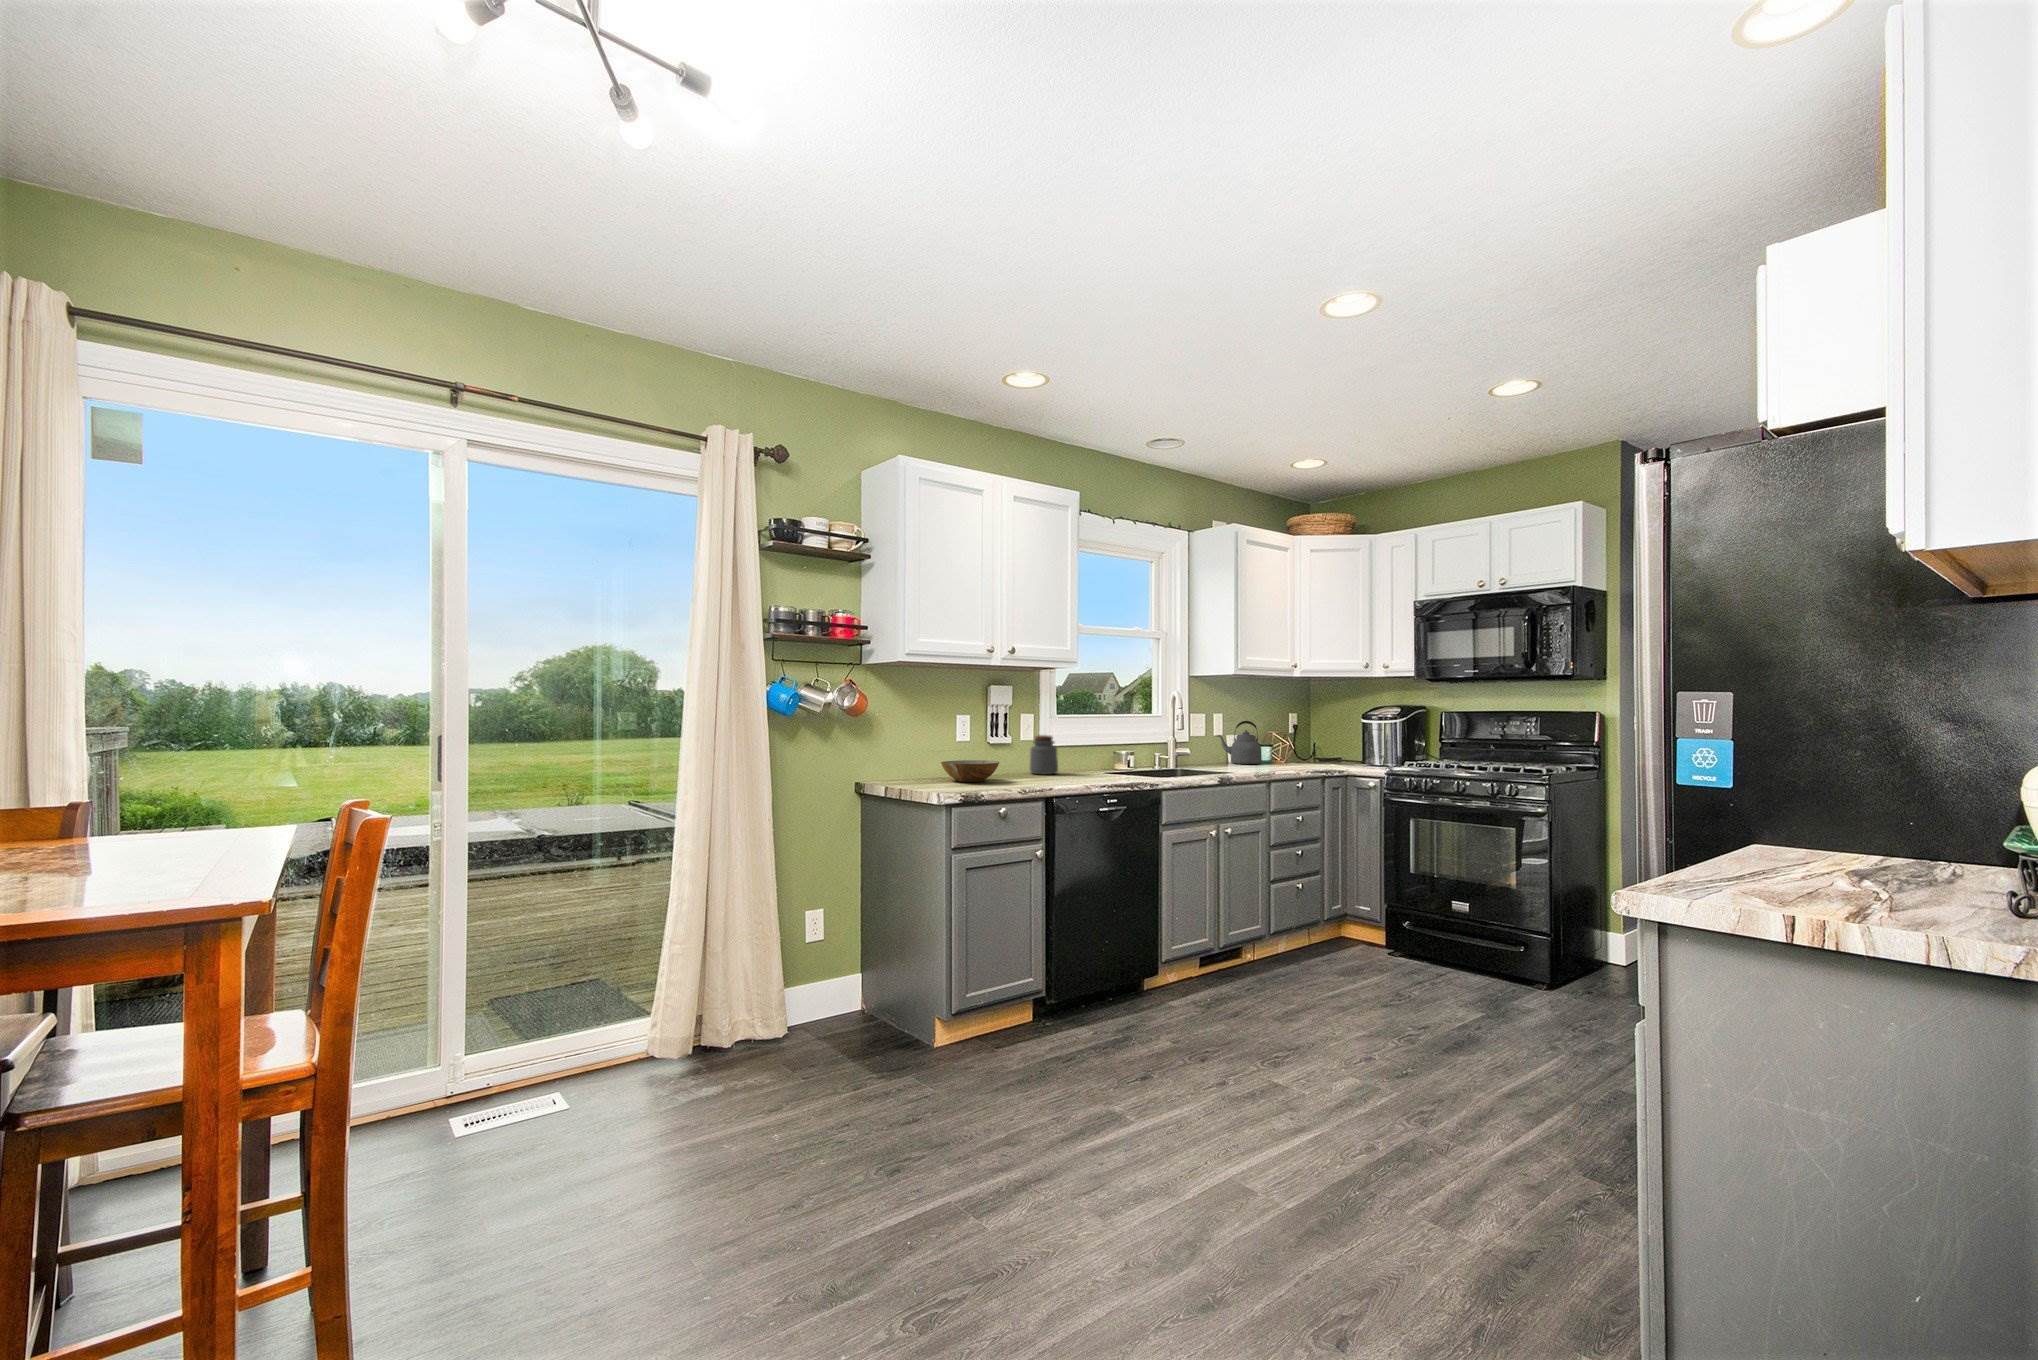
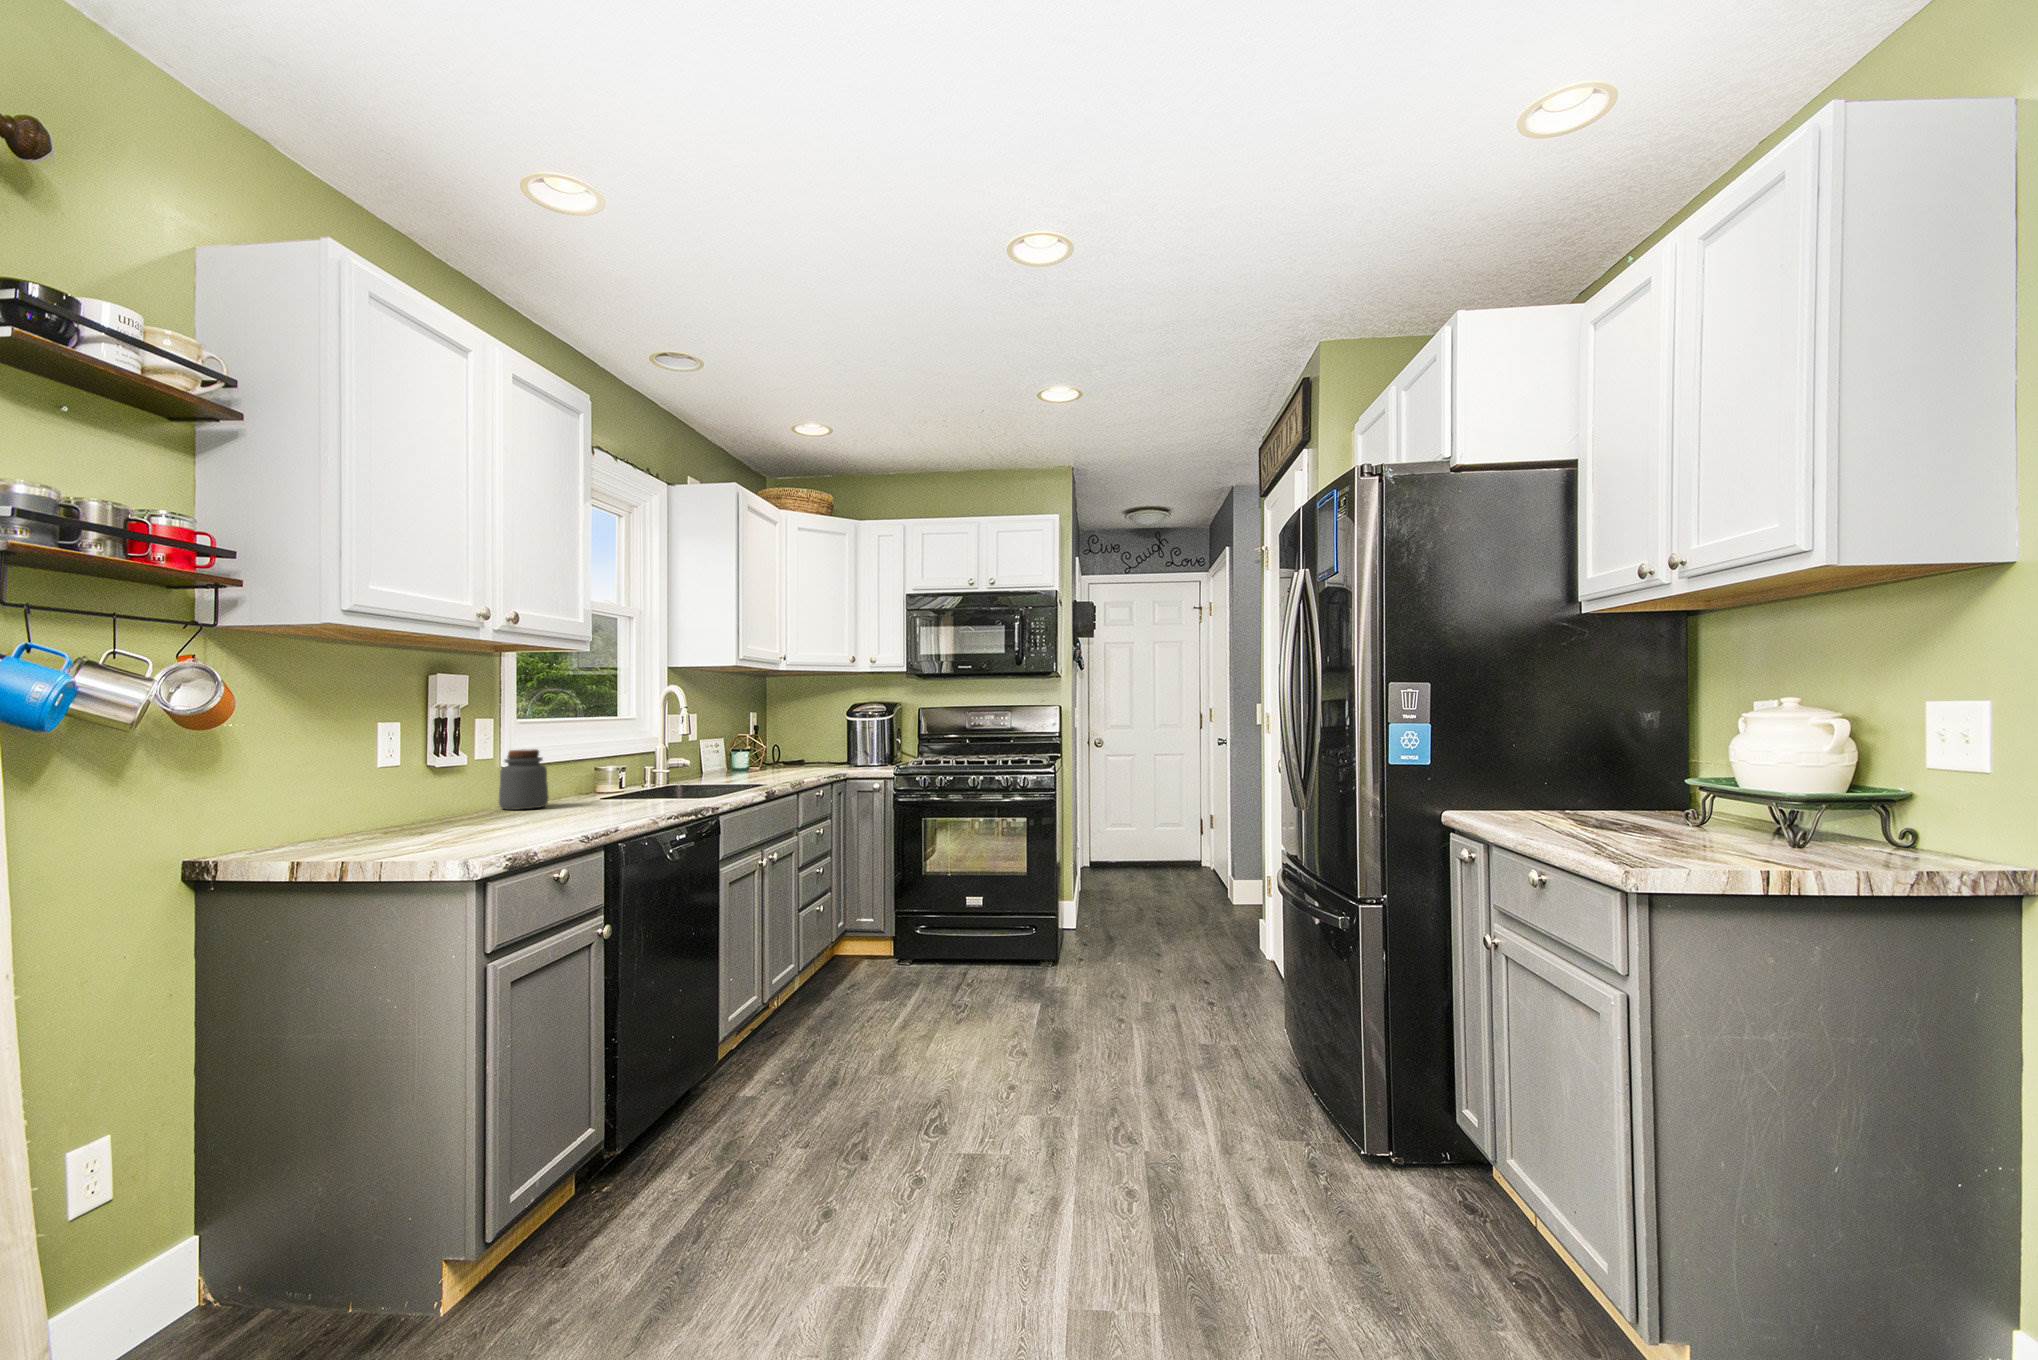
kettle: present [1217,721,1262,764] -> none [695,721,751,773]
bowl: present [941,760,999,782] -> none [373,795,493,835]

